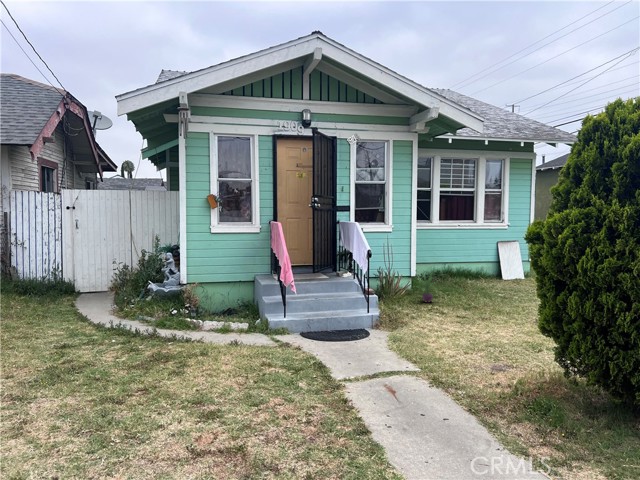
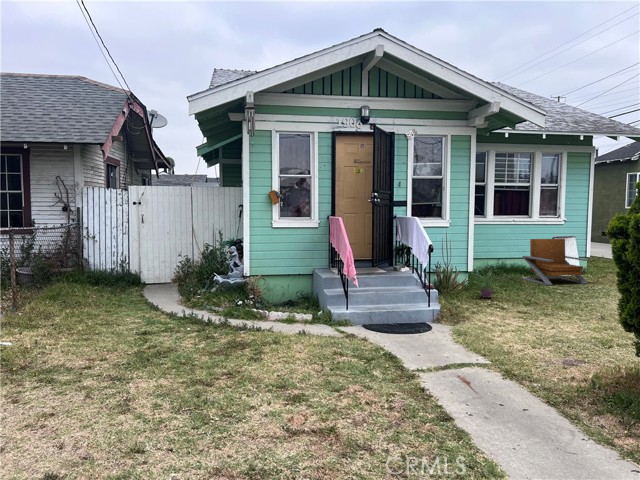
lounge chair: none [465,243,527,289] -> present [522,239,589,285]

